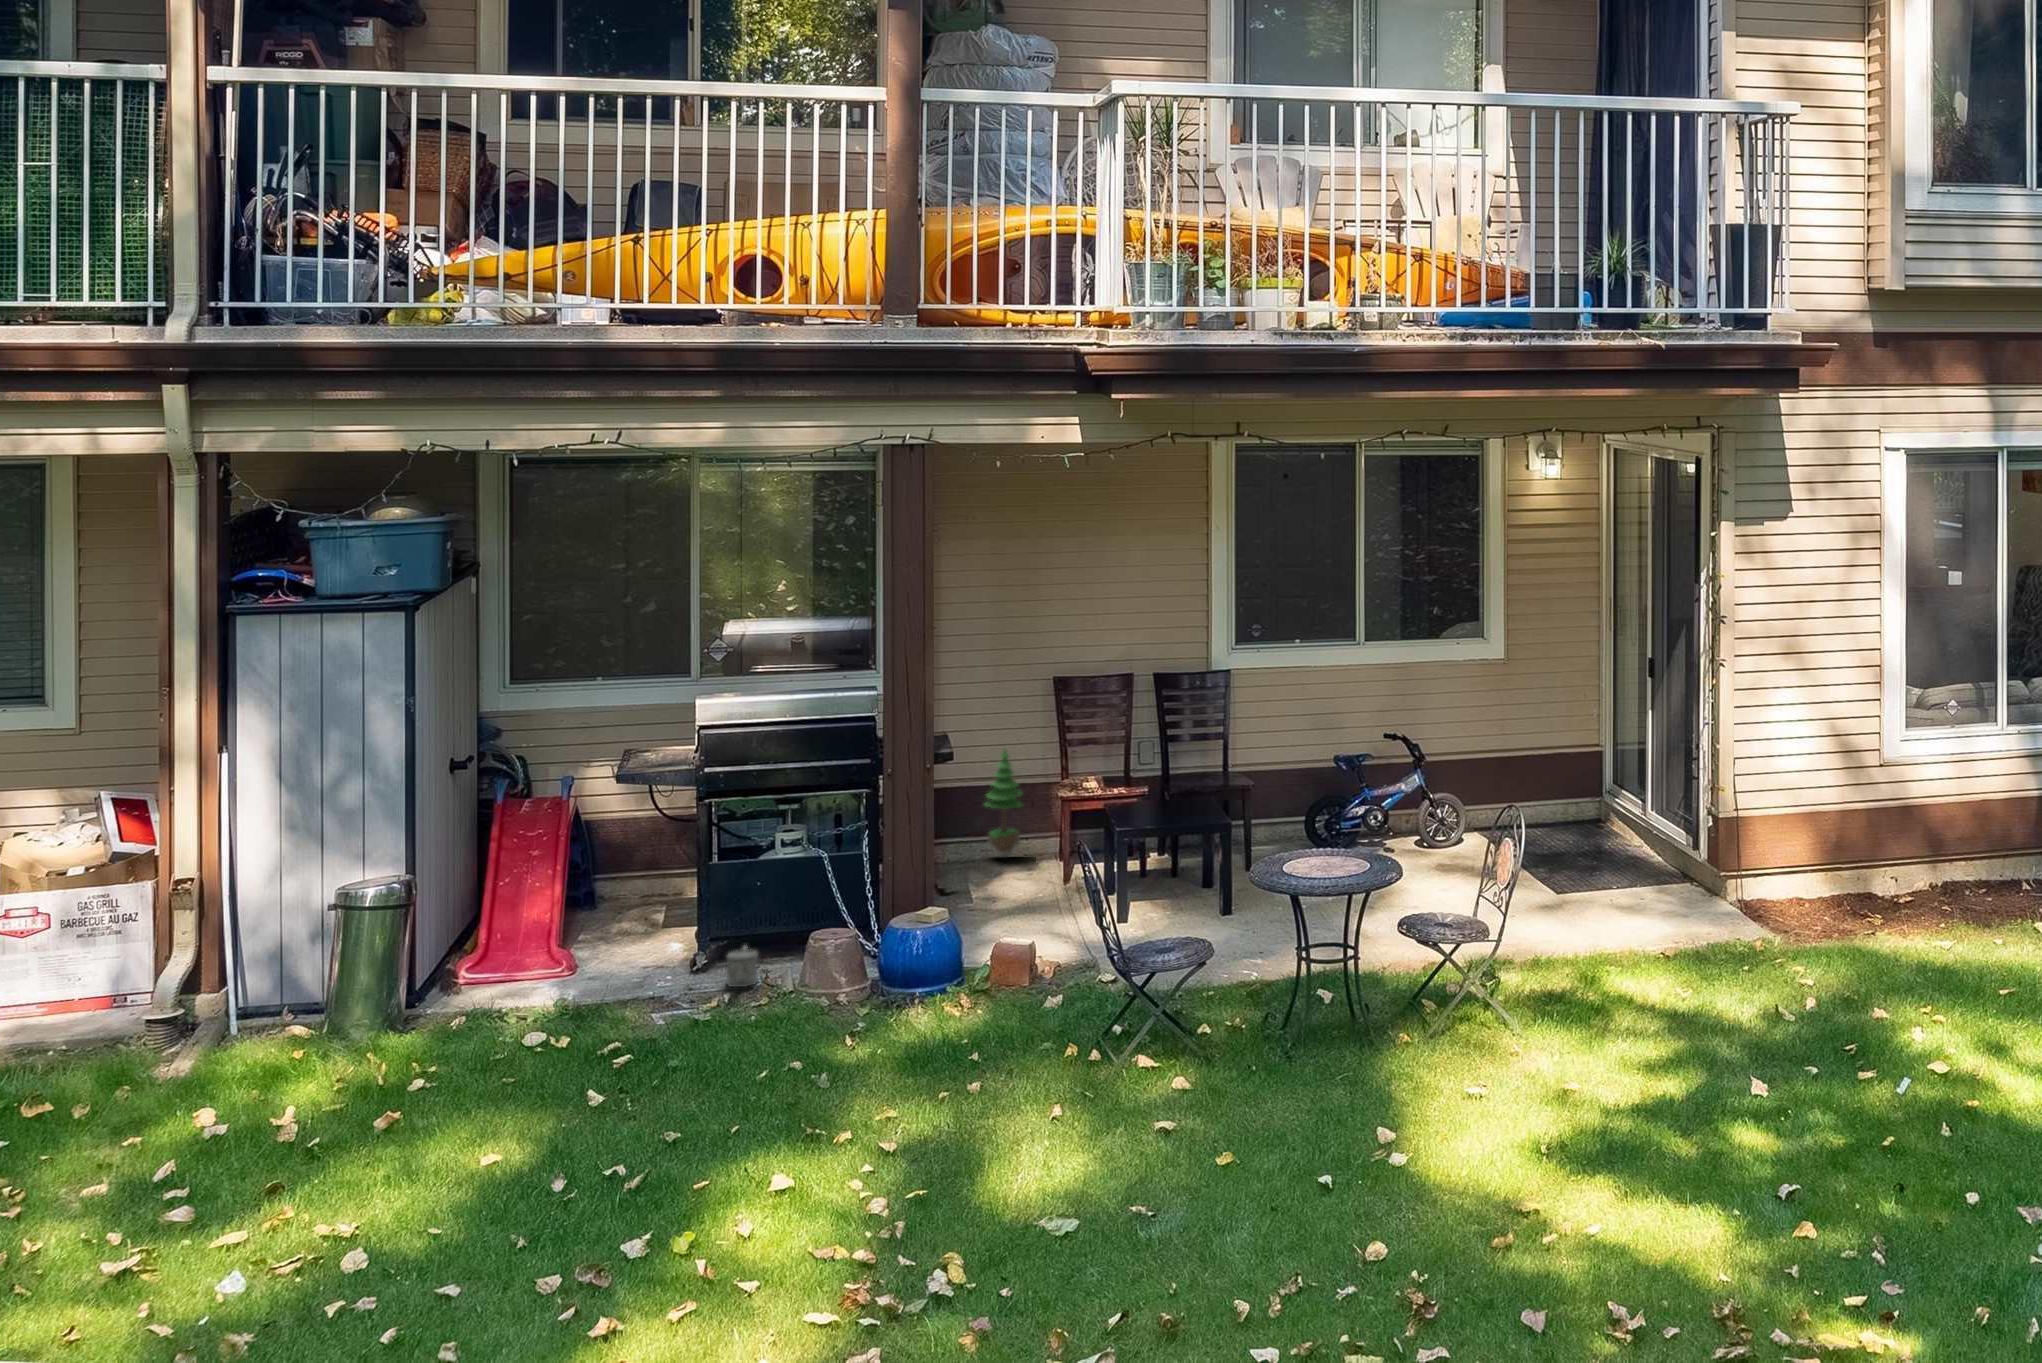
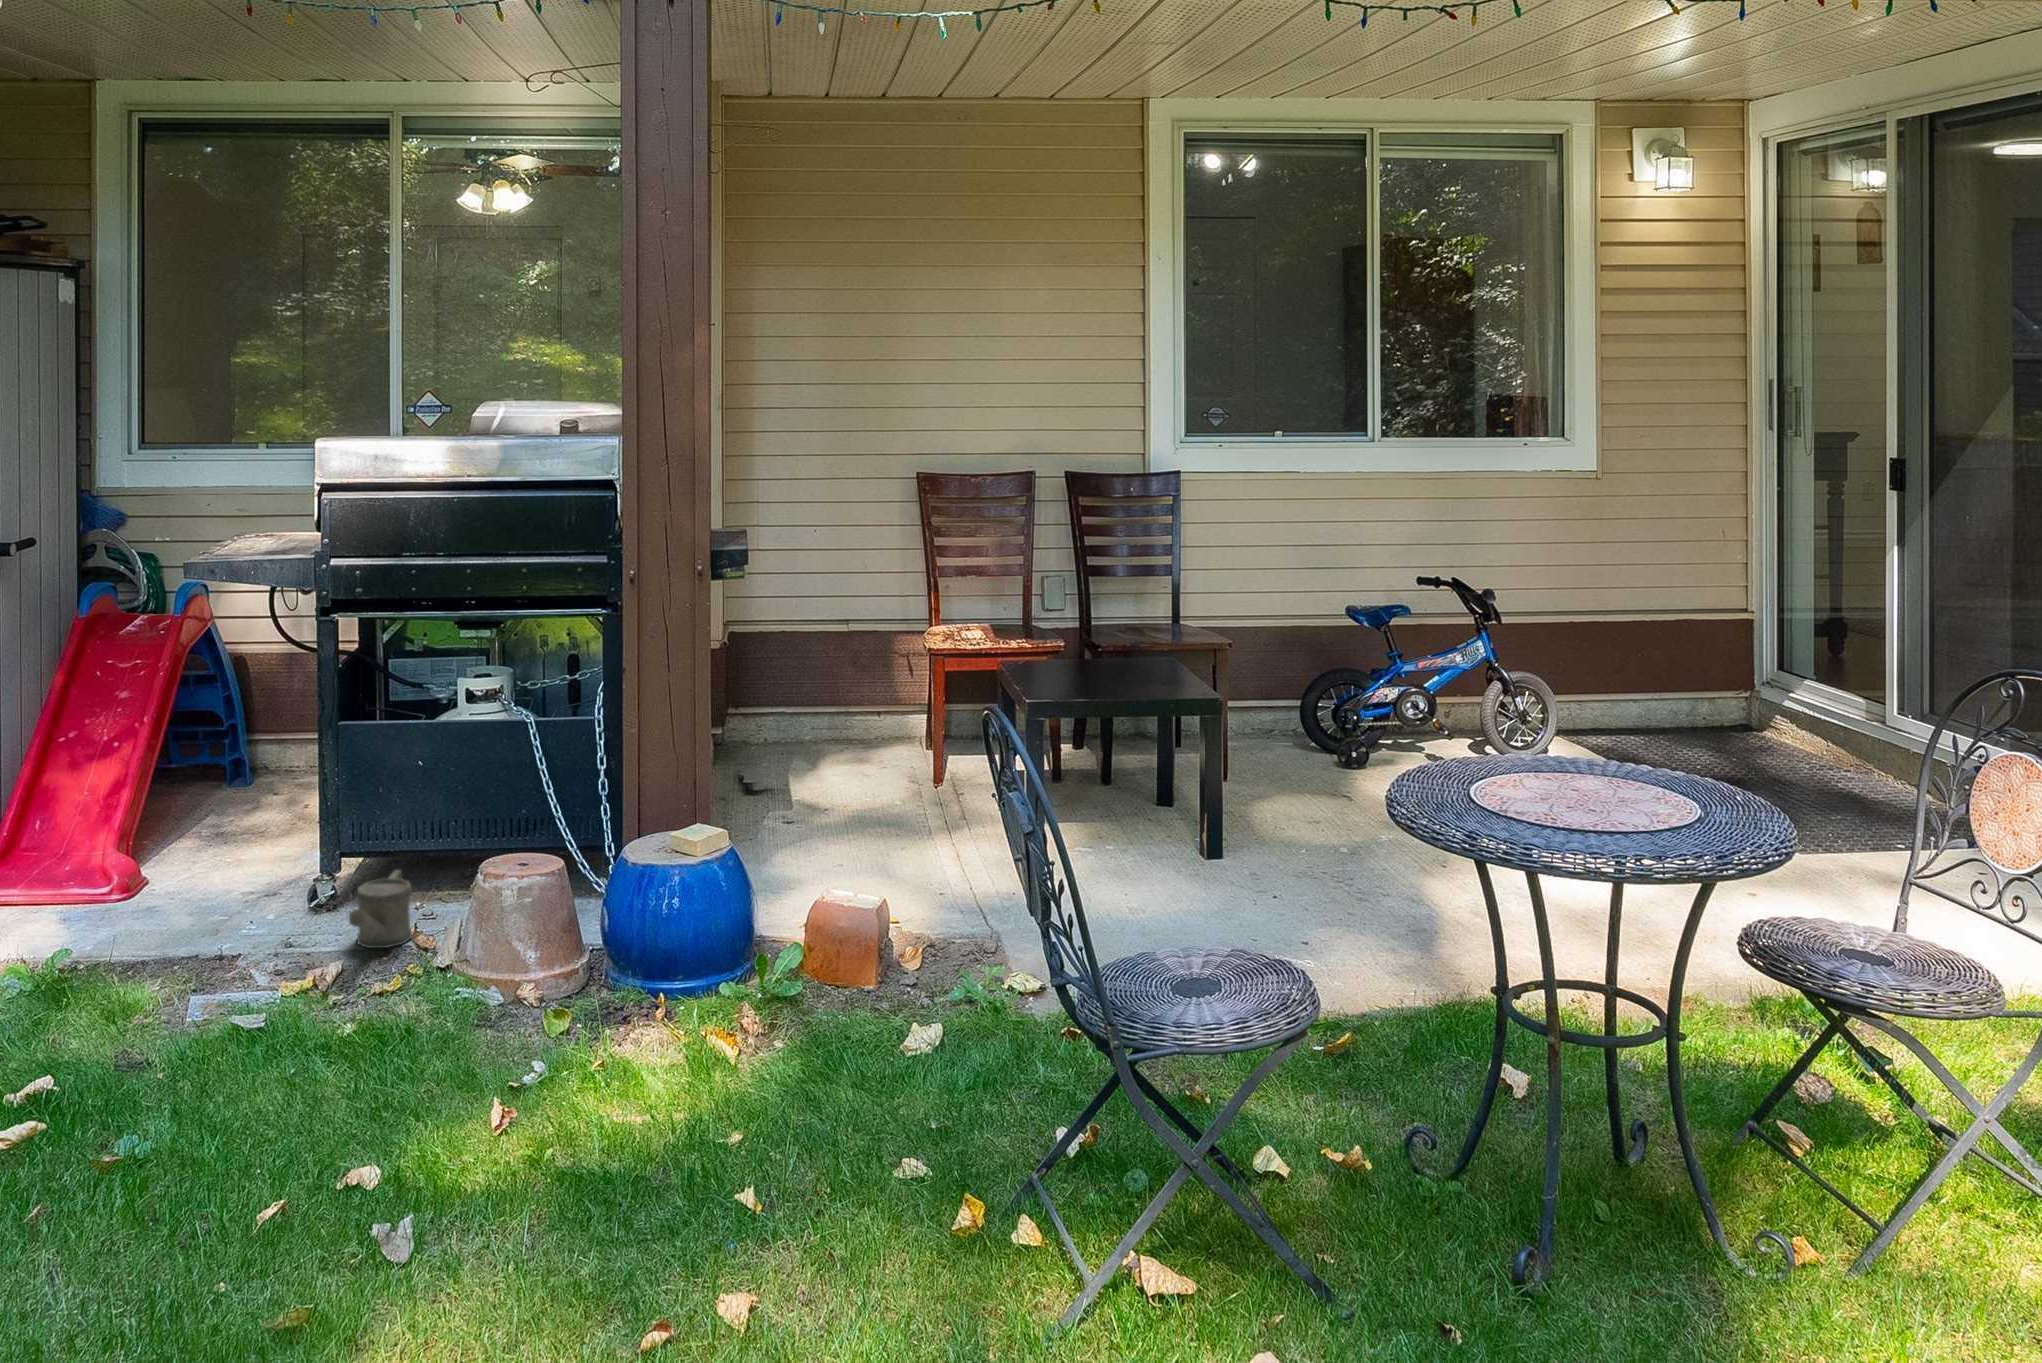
potted tree: present [985,751,1023,857] -> none [818,573,877,739]

